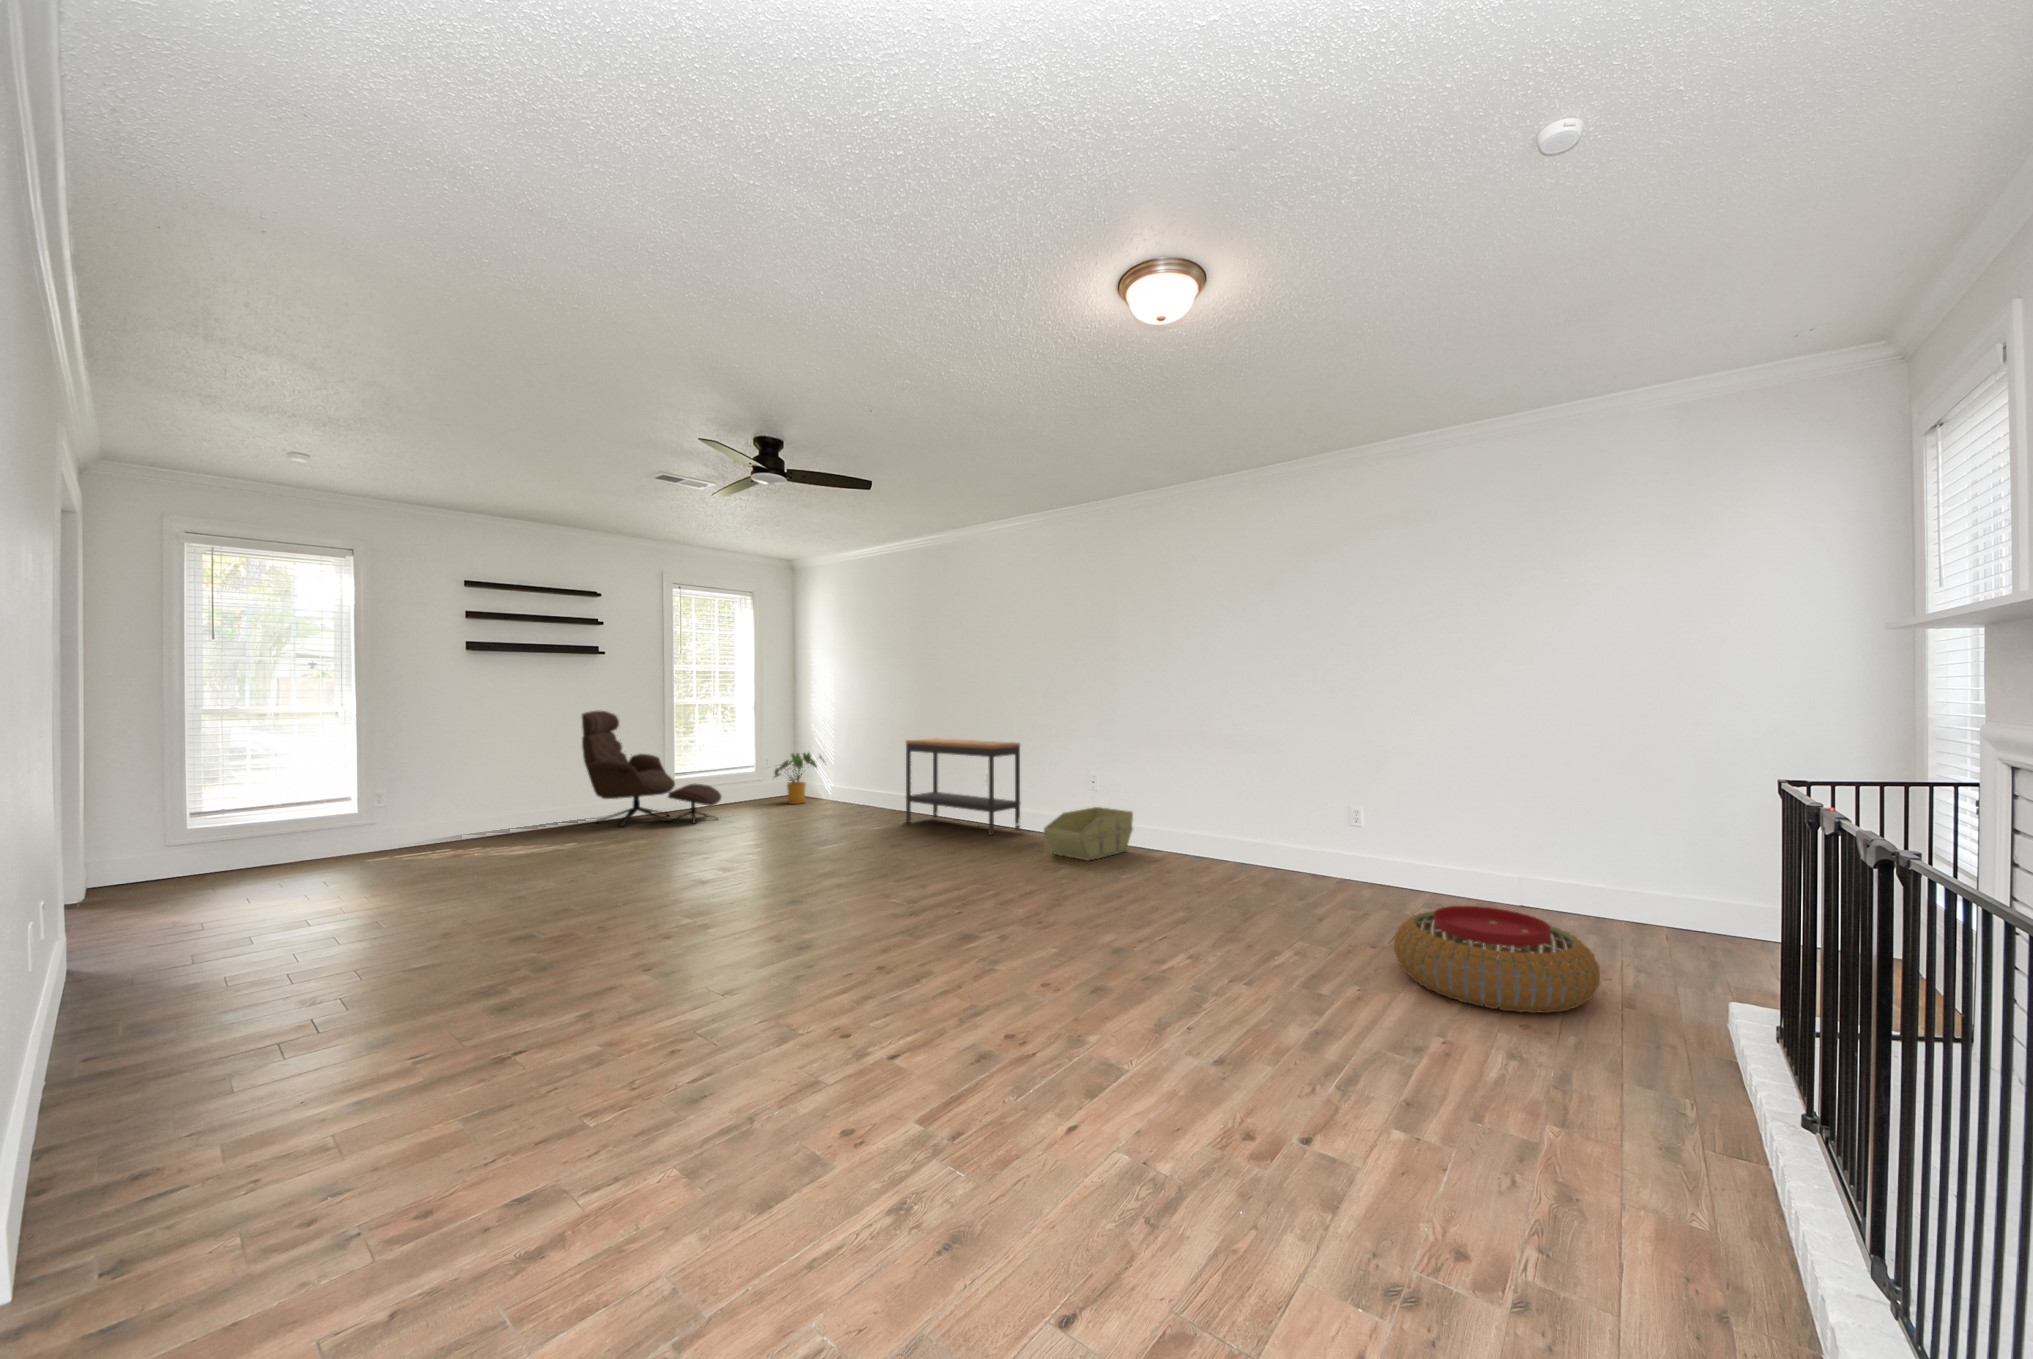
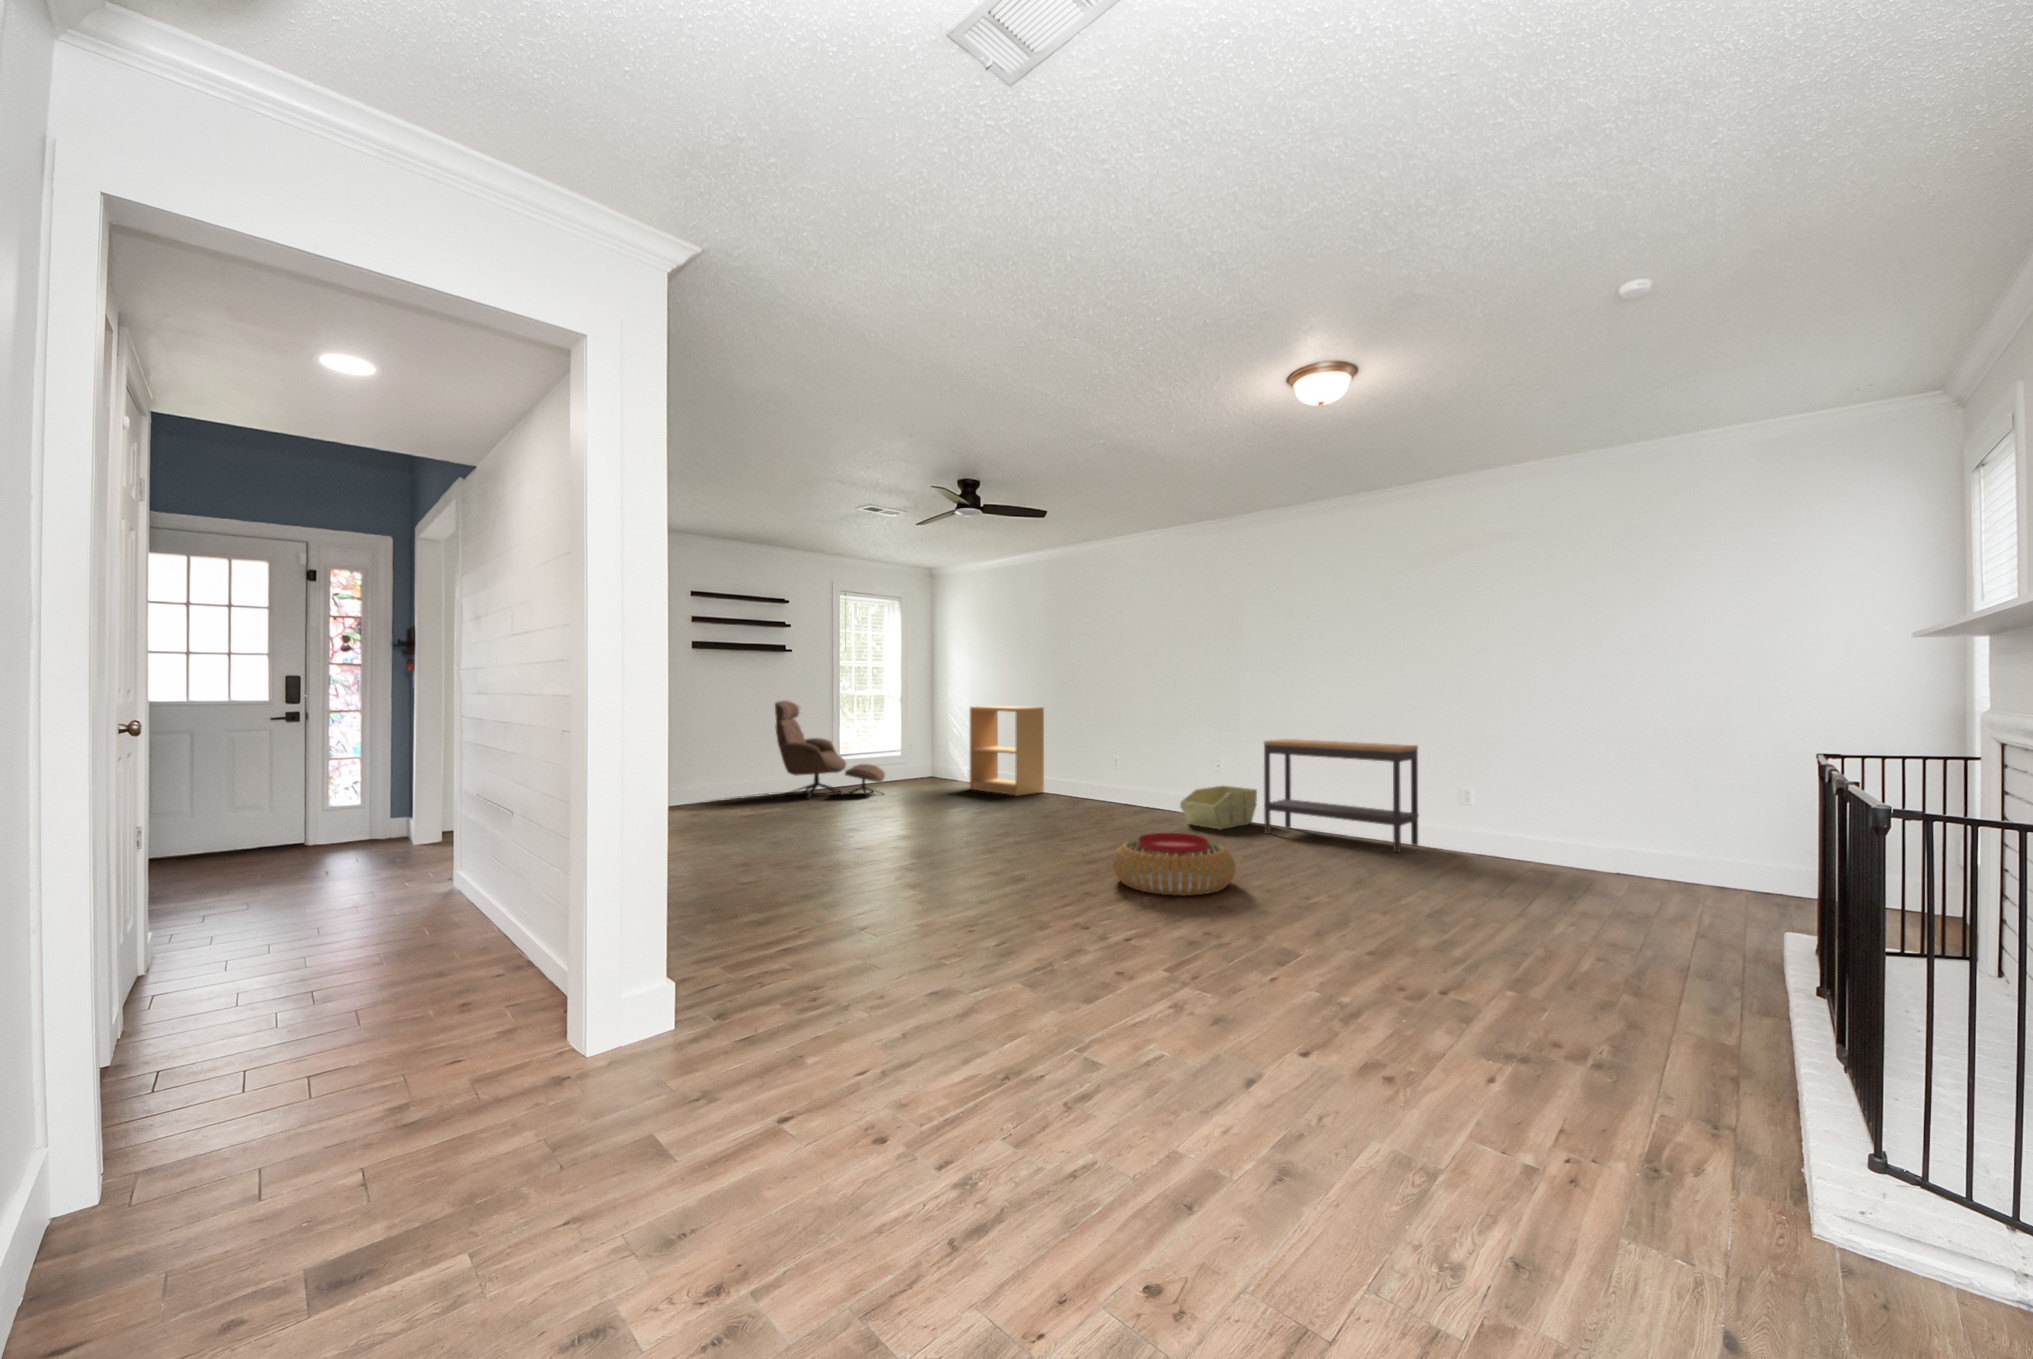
bookshelf: none [824,715,907,819] -> present [970,706,1044,796]
console table: present [906,738,1020,835] -> present [1264,739,1419,852]
house plant: present [774,753,824,804] -> none [920,739,966,784]
pouf: present [1394,906,1600,1013] -> present [1113,833,1235,896]

